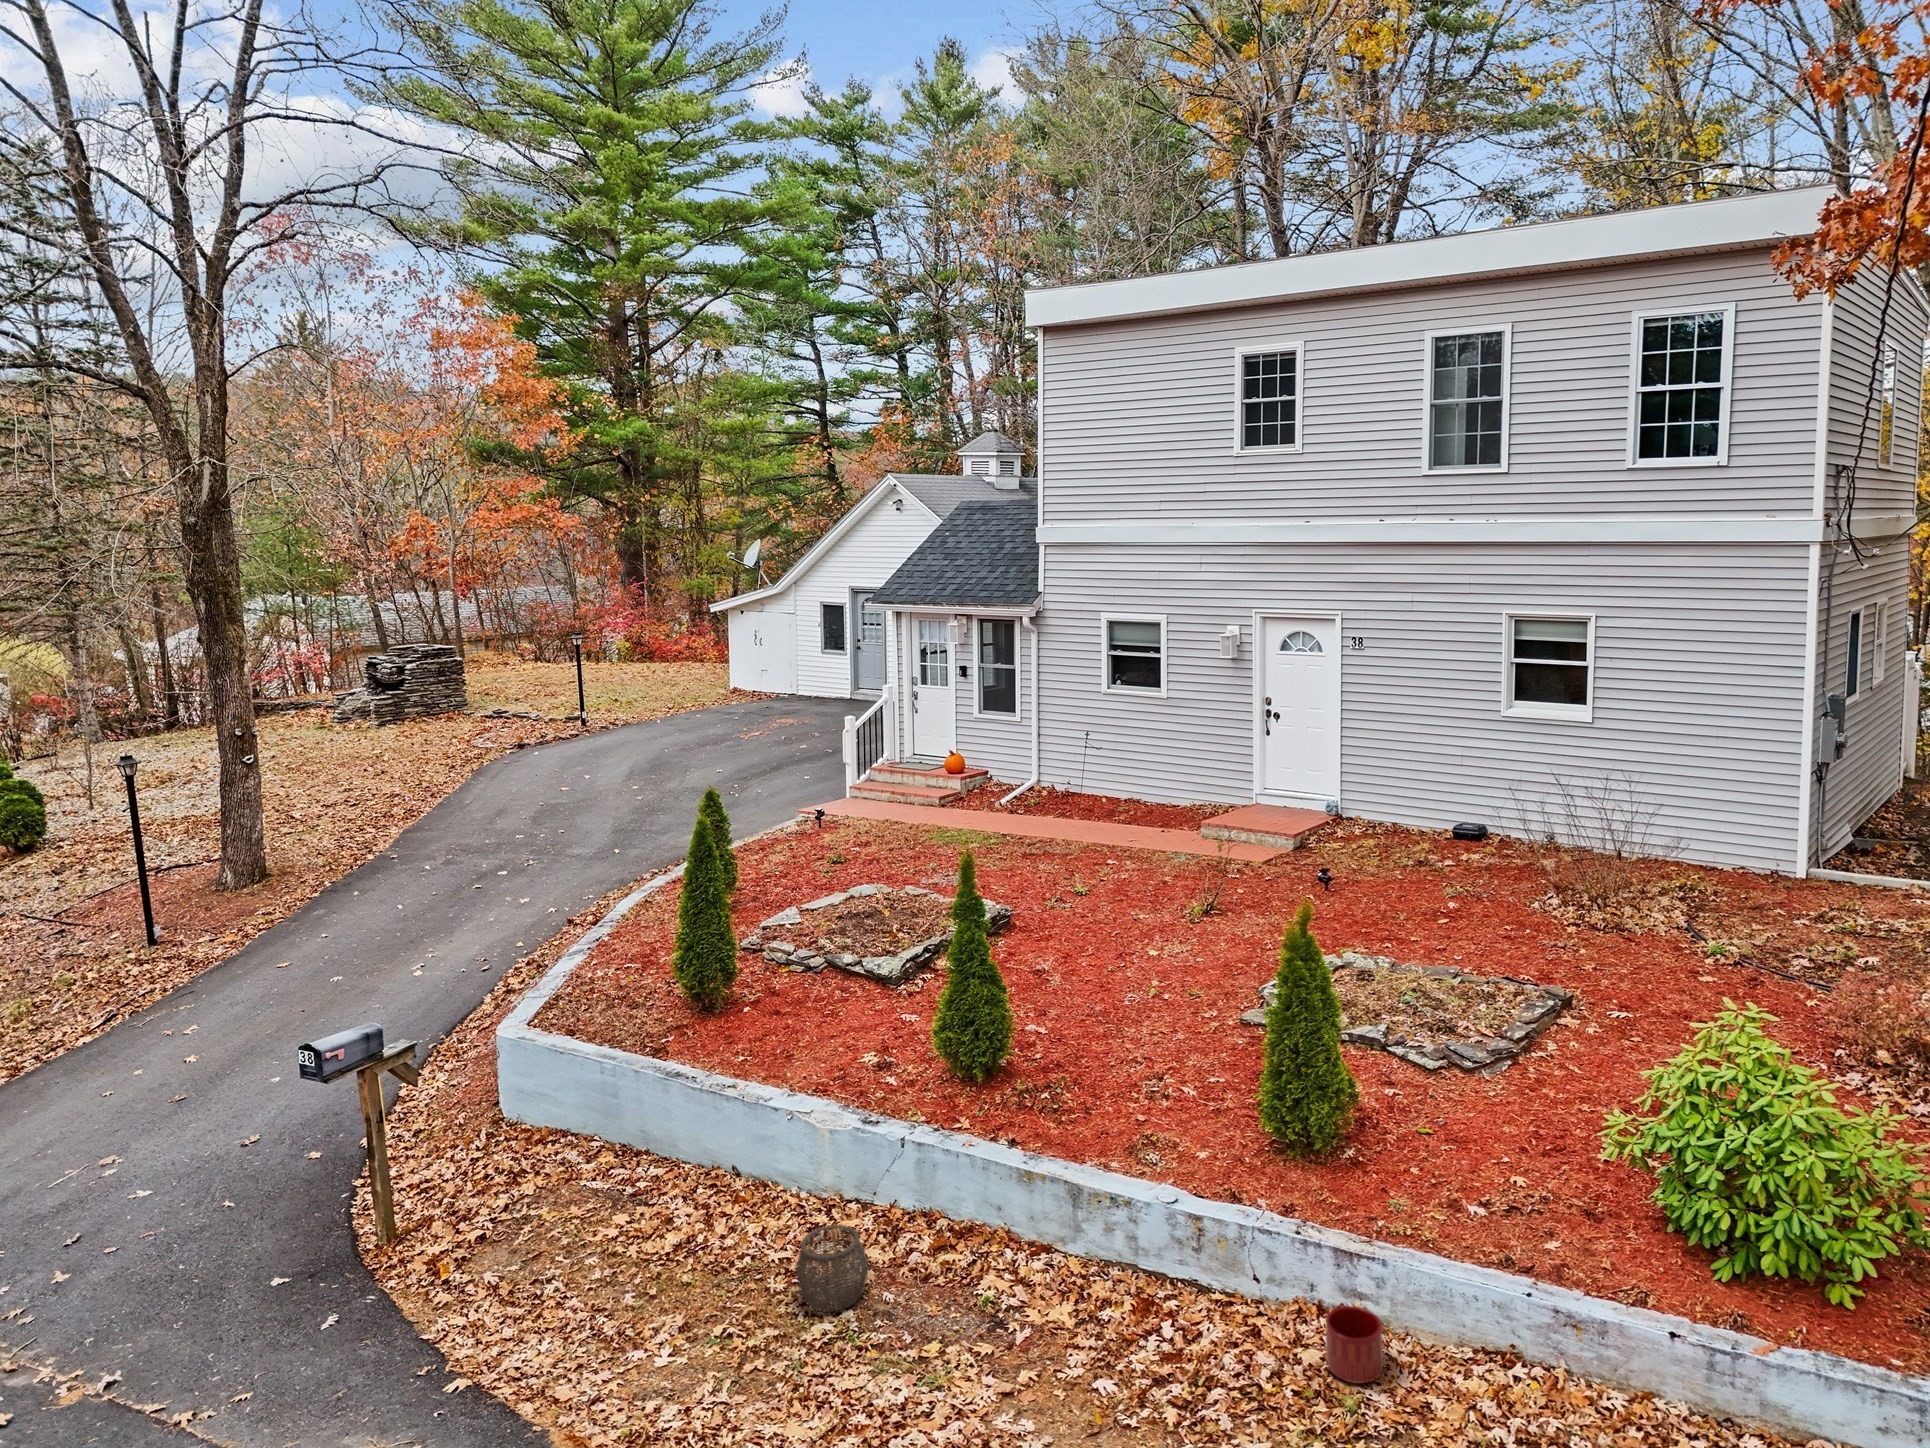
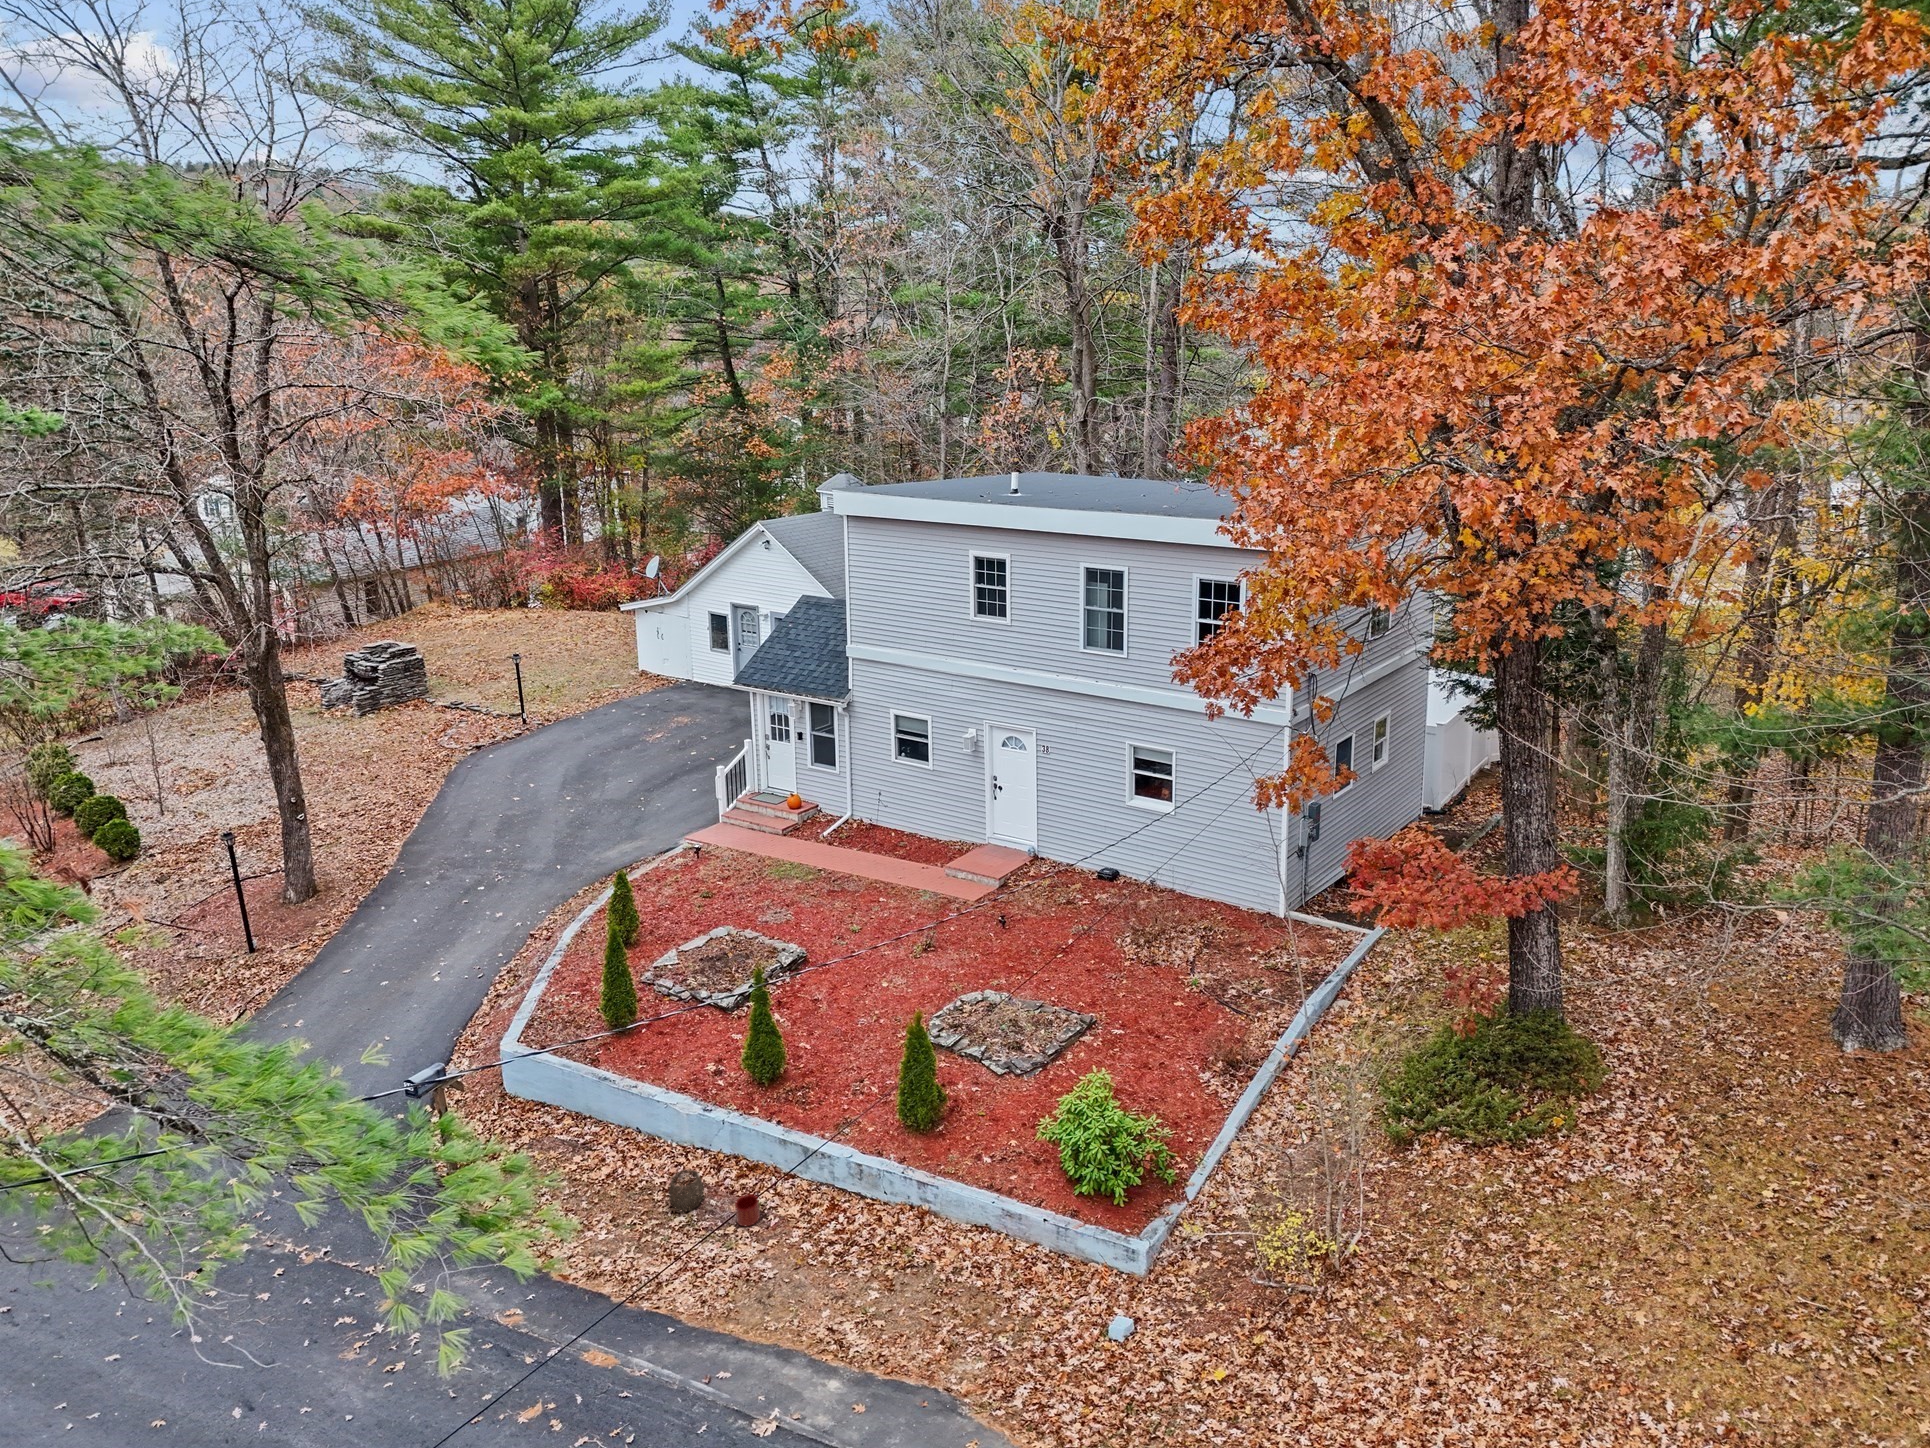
planter: present [1325,1306,1383,1383] -> present [735,1194,760,1226]

